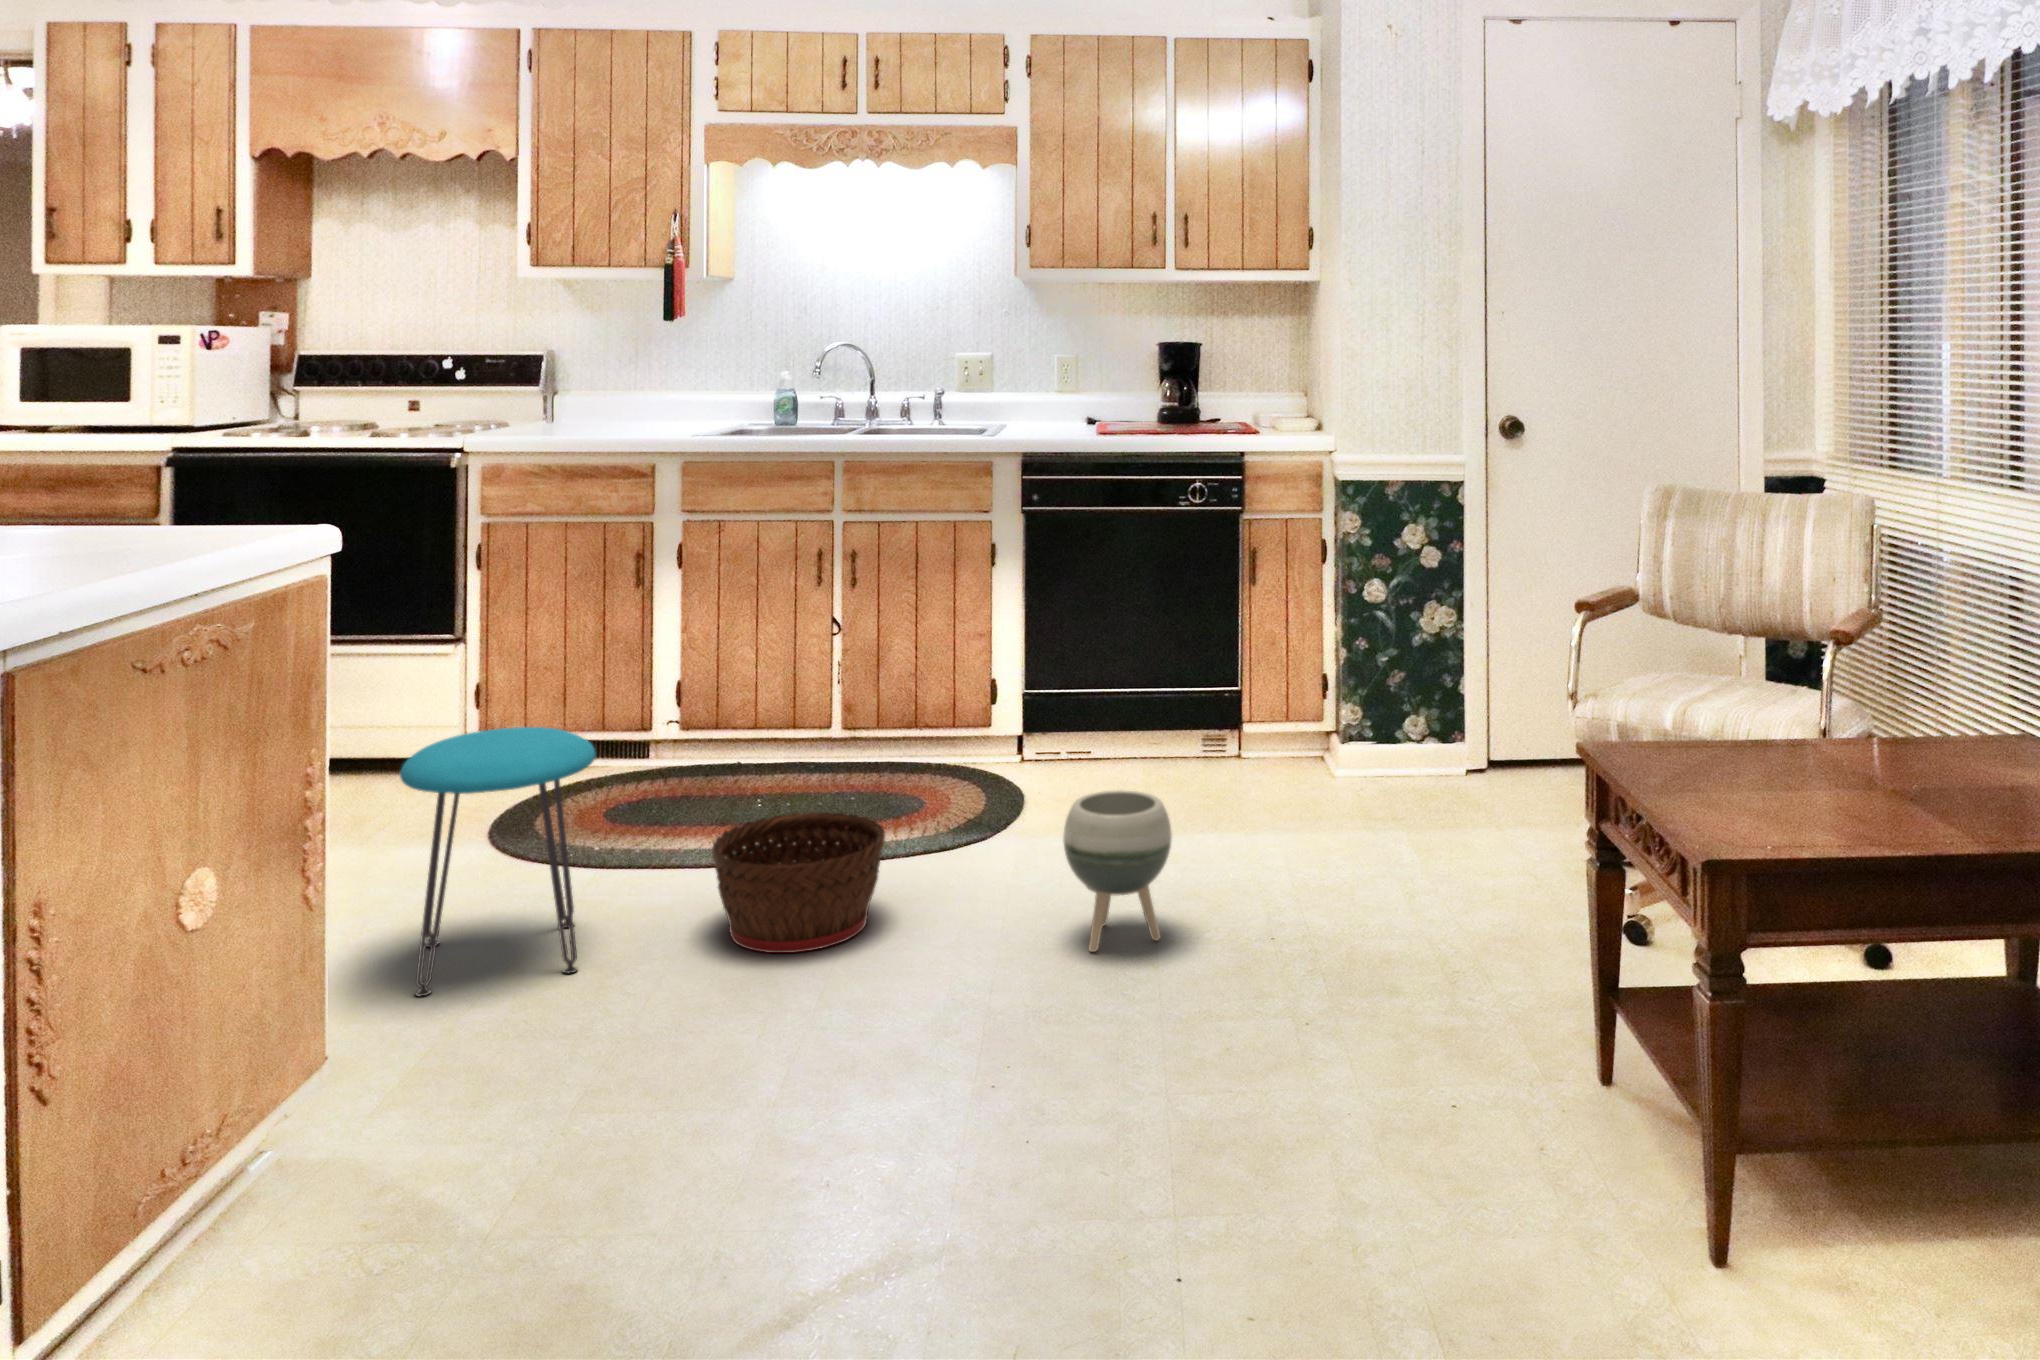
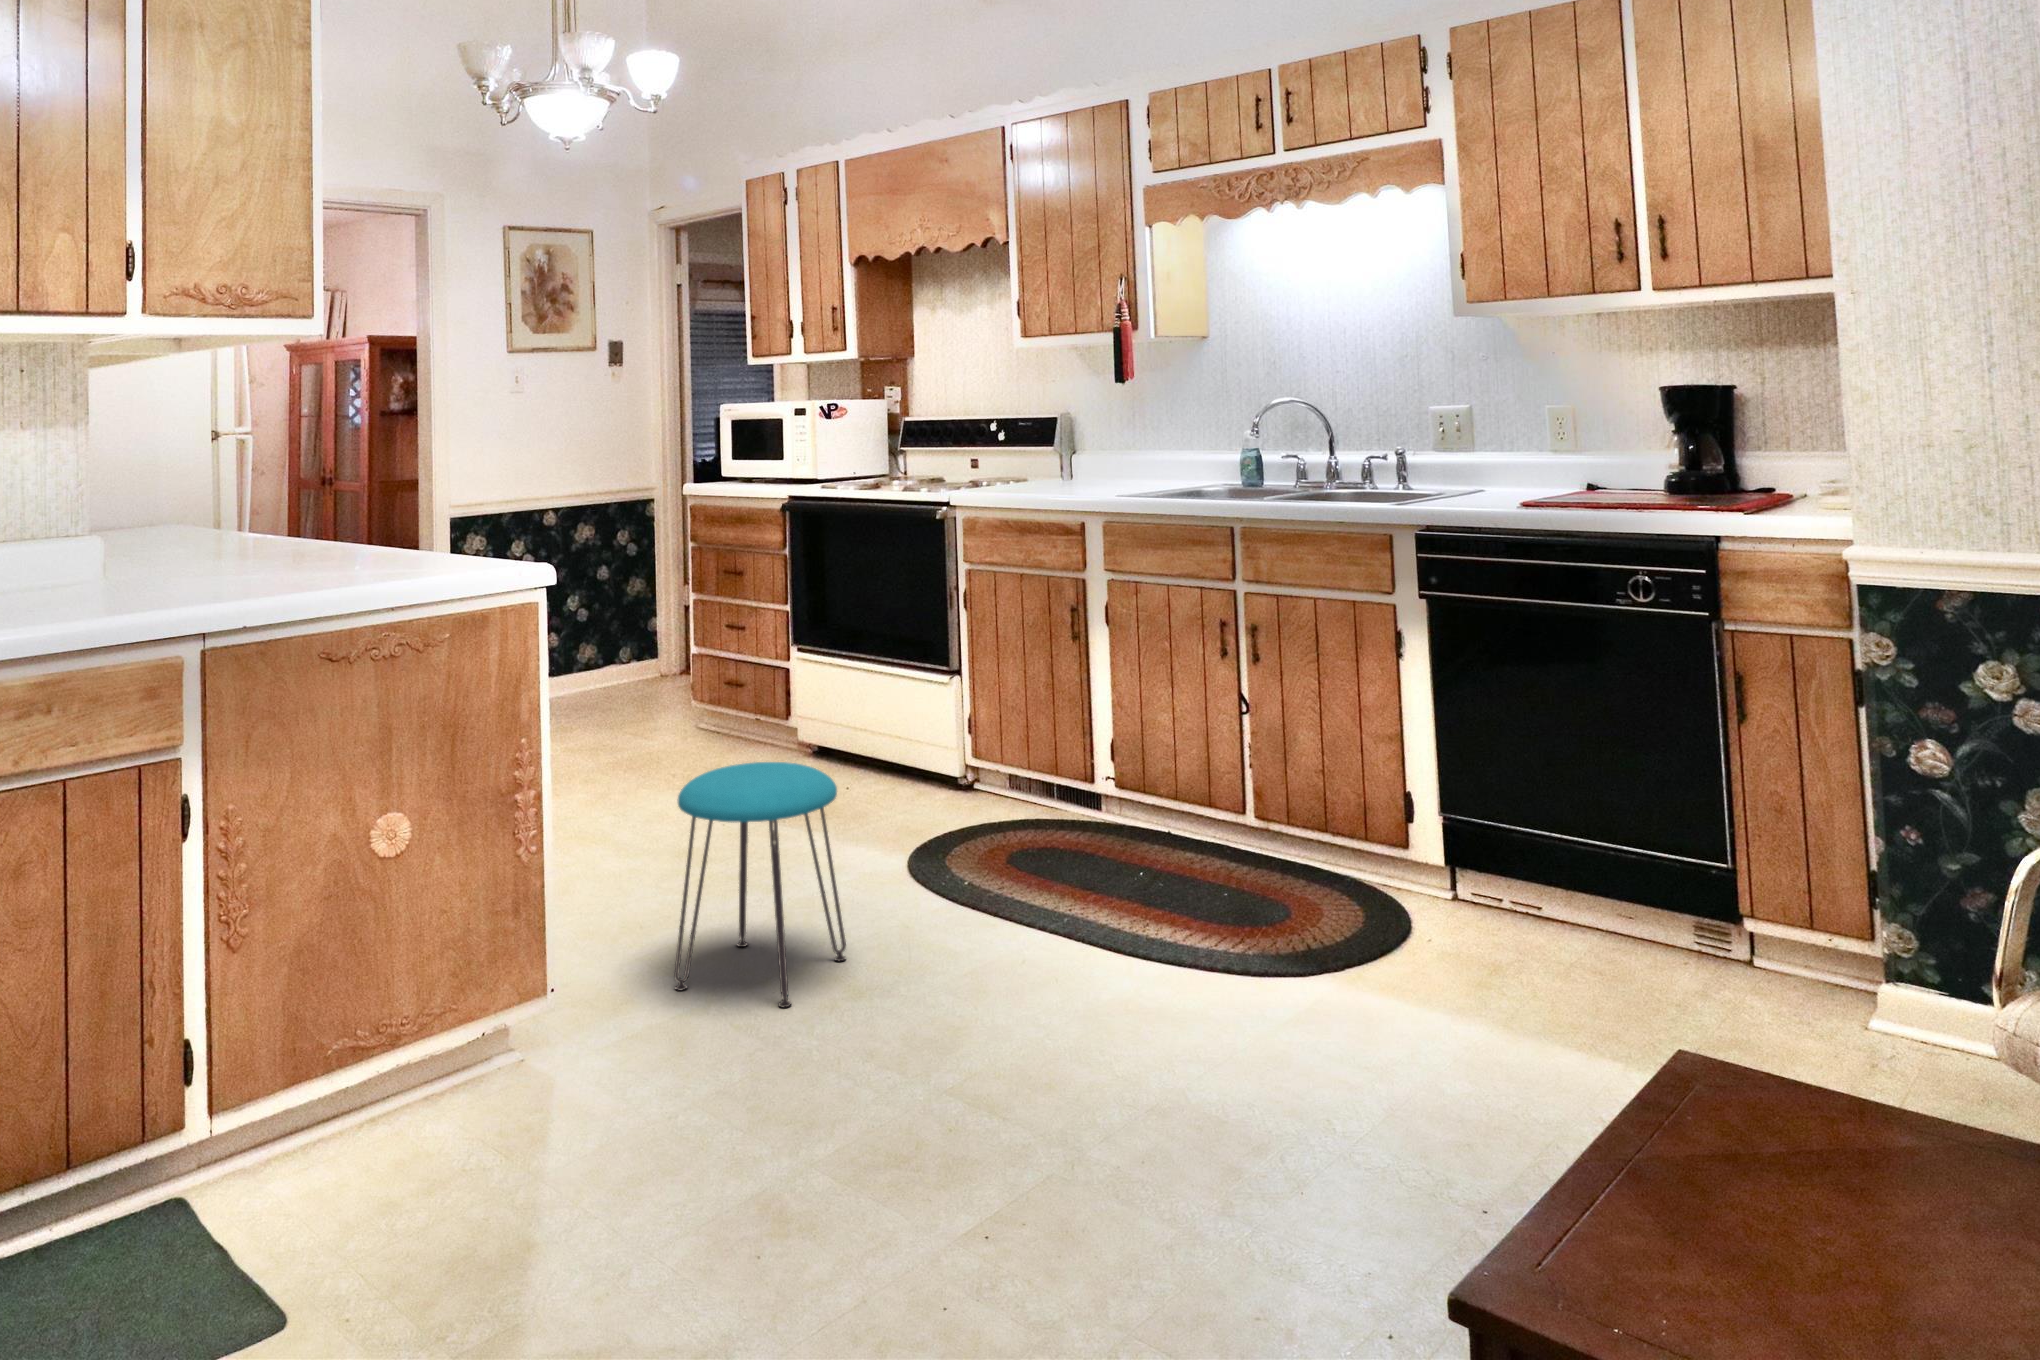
planter: present [1063,790,1172,952] -> none [1190,968,1332,1192]
basket: present [712,812,885,953] -> none [901,899,1078,1059]

